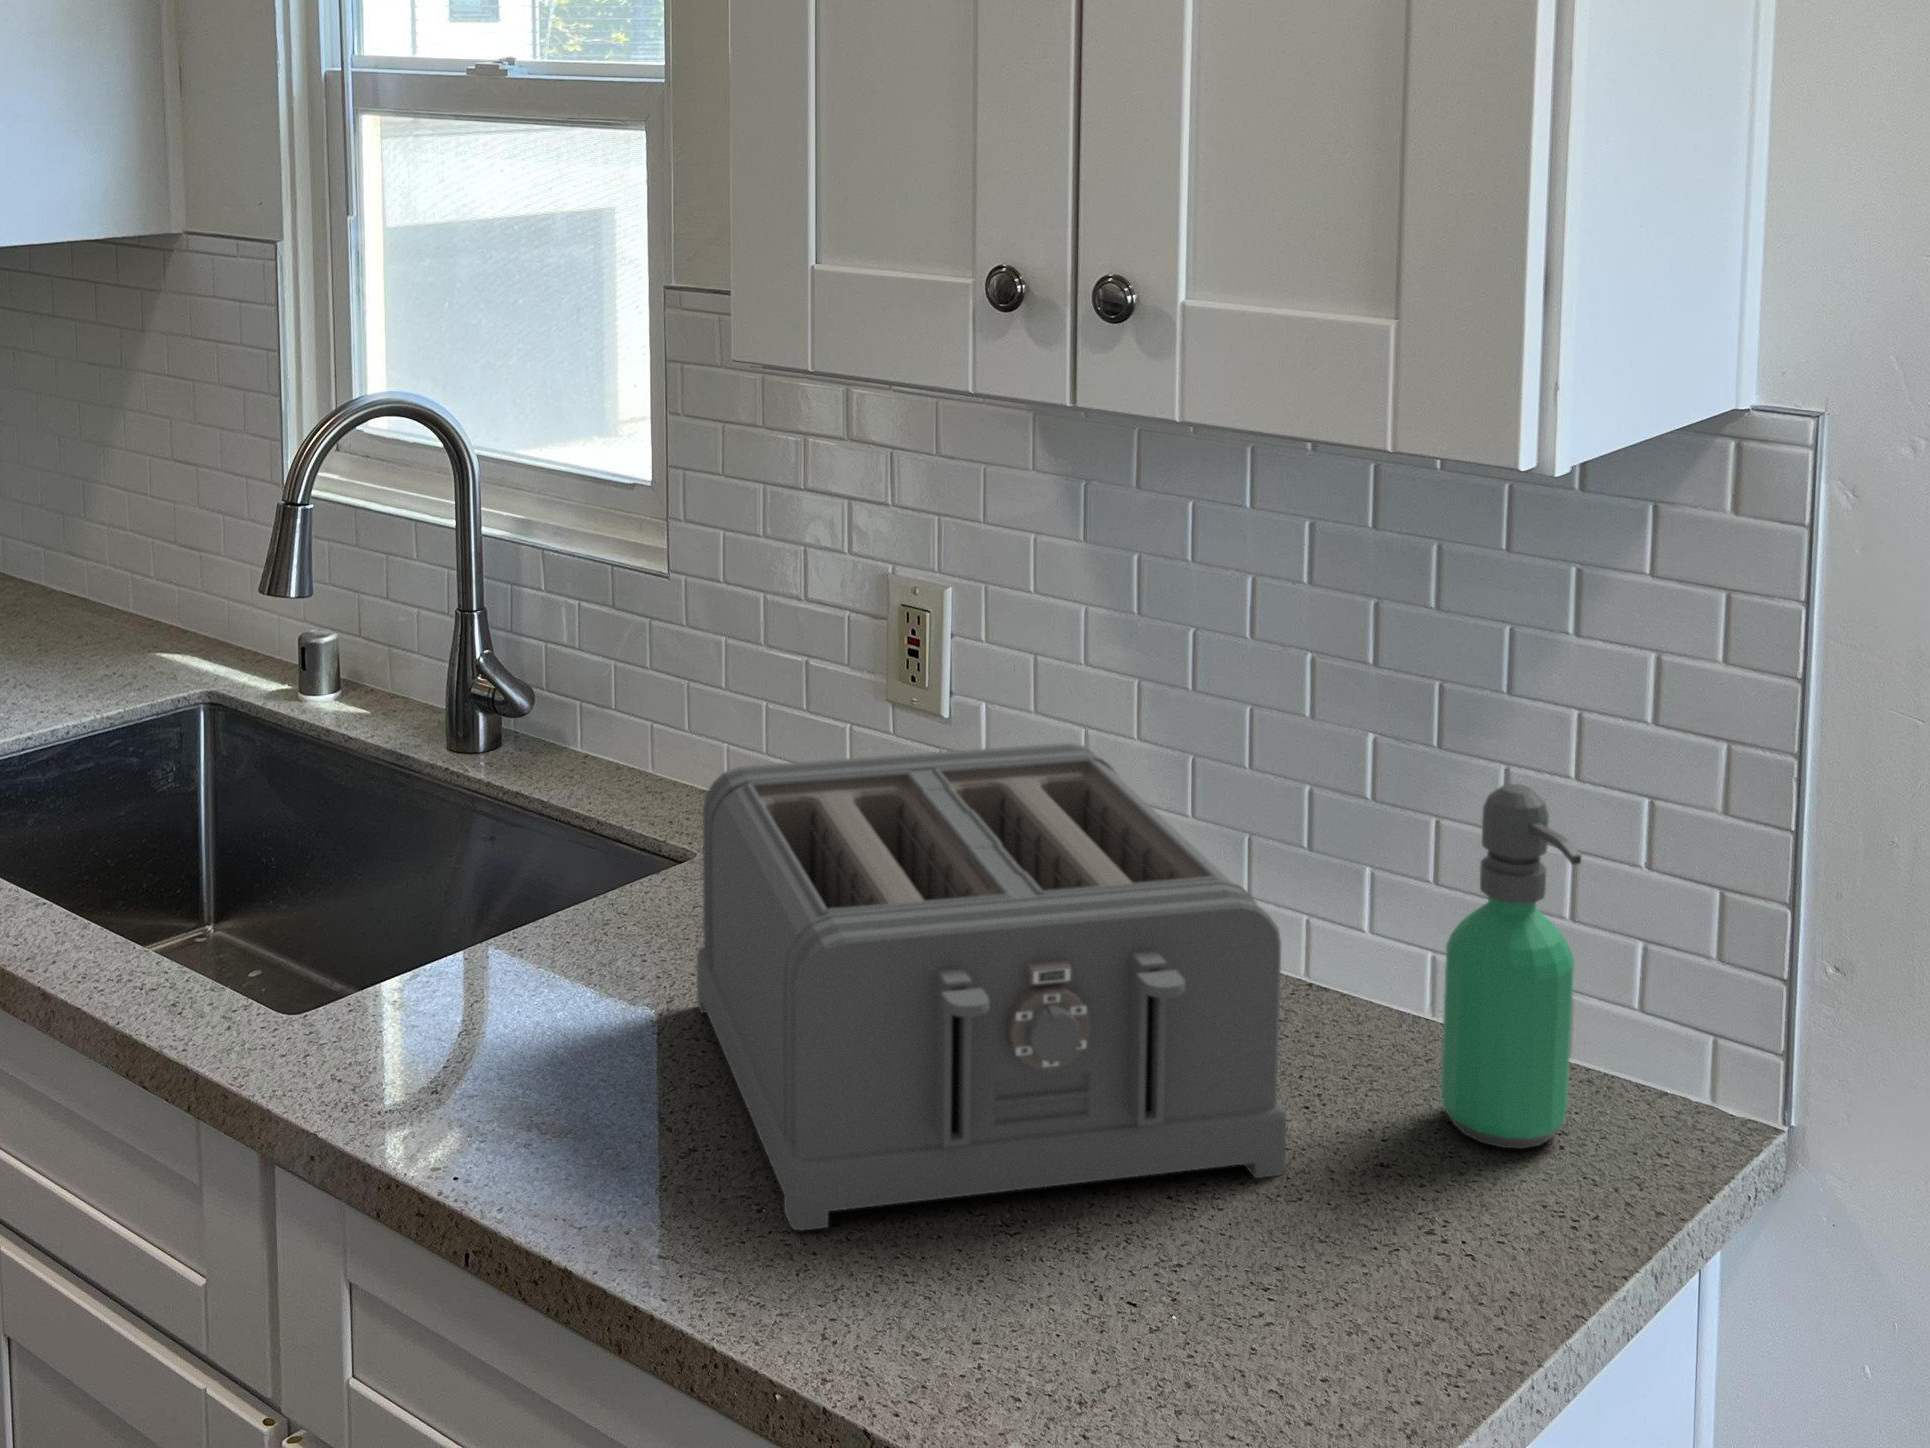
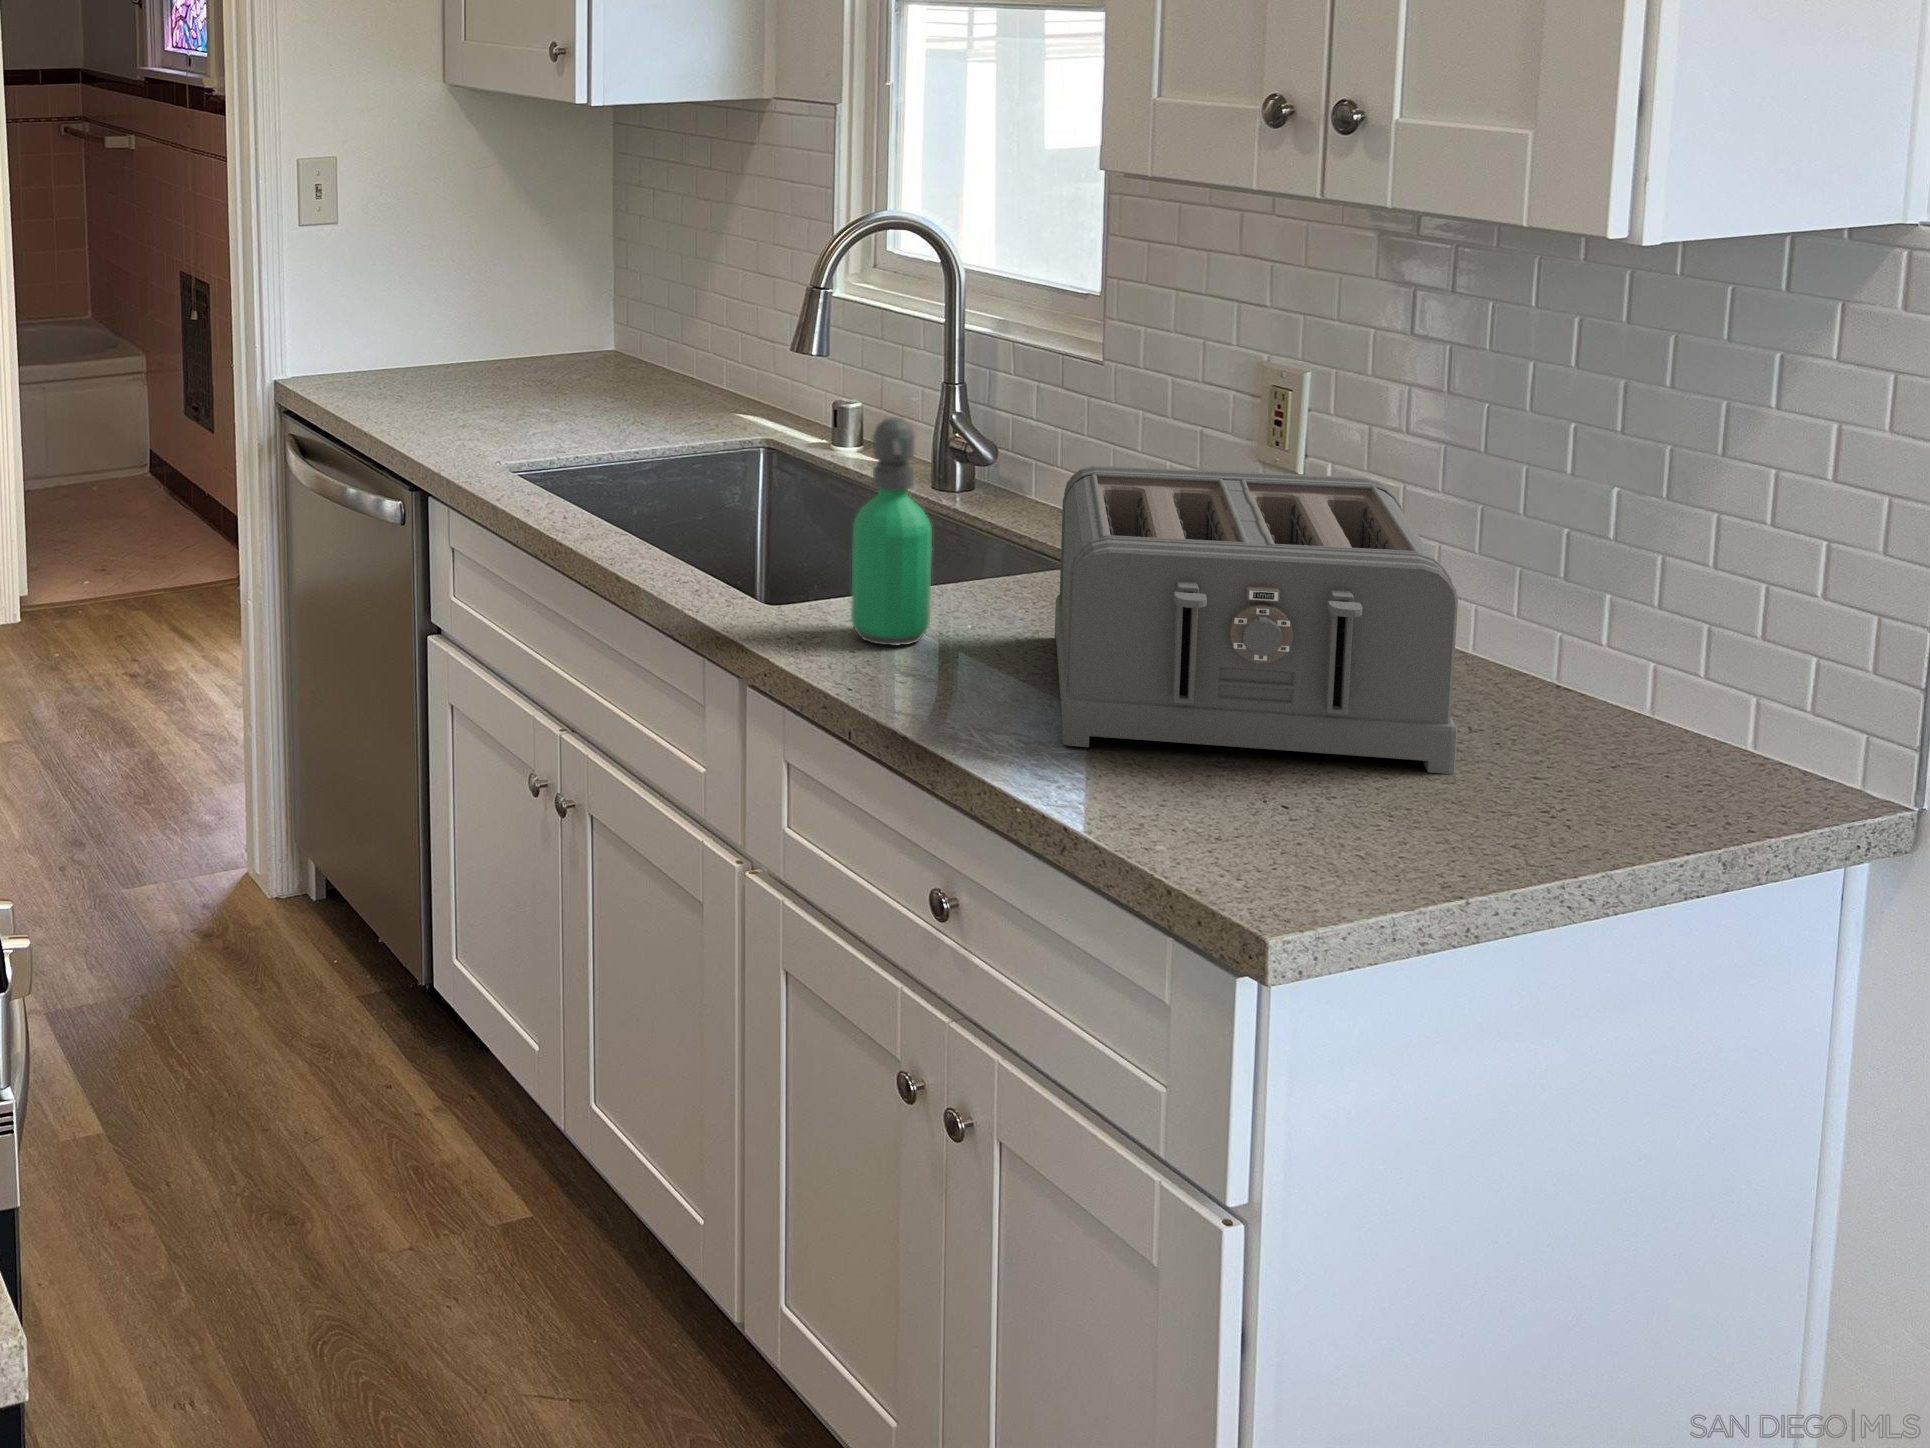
soap dispenser: present [1441,784,1582,1148] -> present [851,418,932,646]

